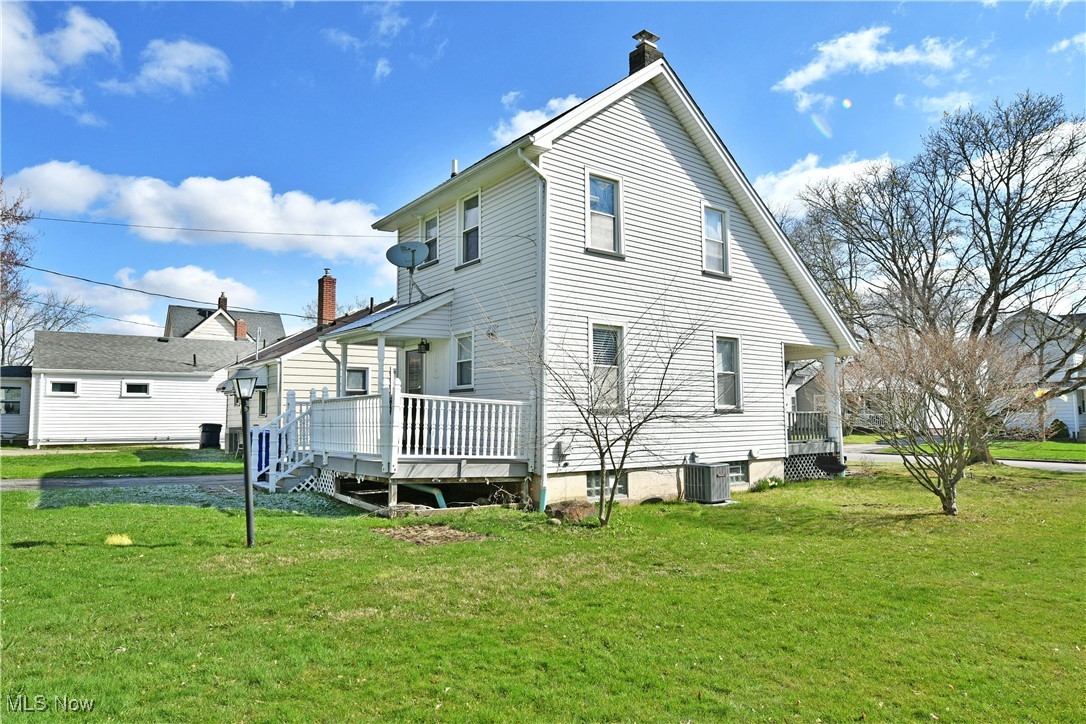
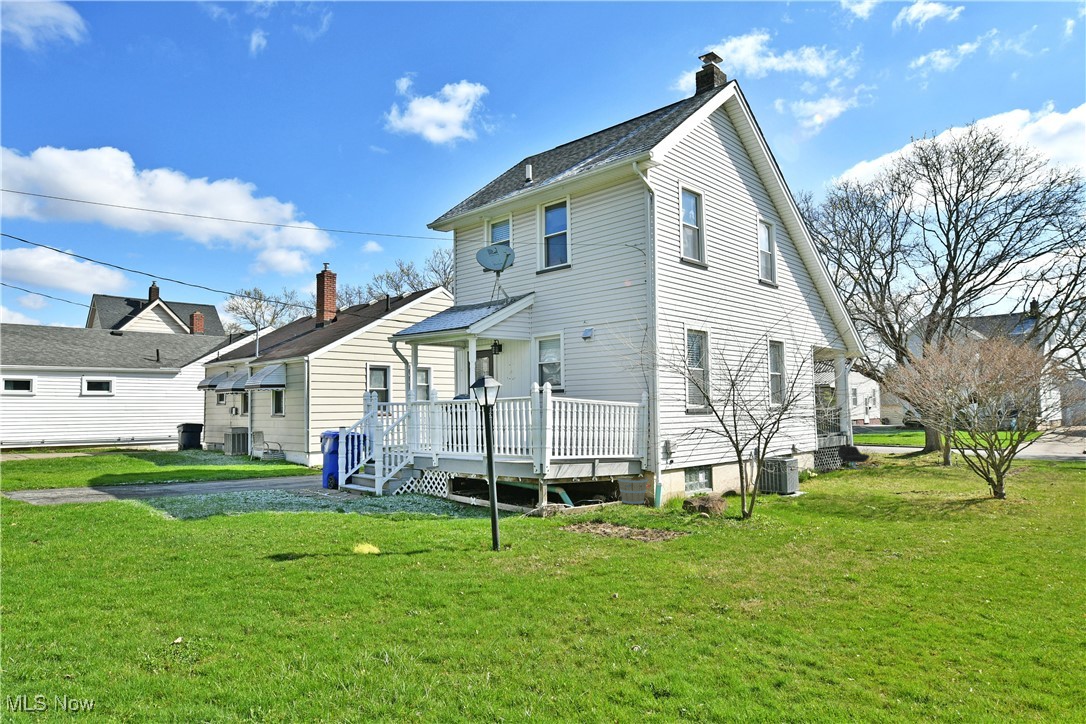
wooden bucket: none [501,478,533,510] -> present [618,476,648,504]

